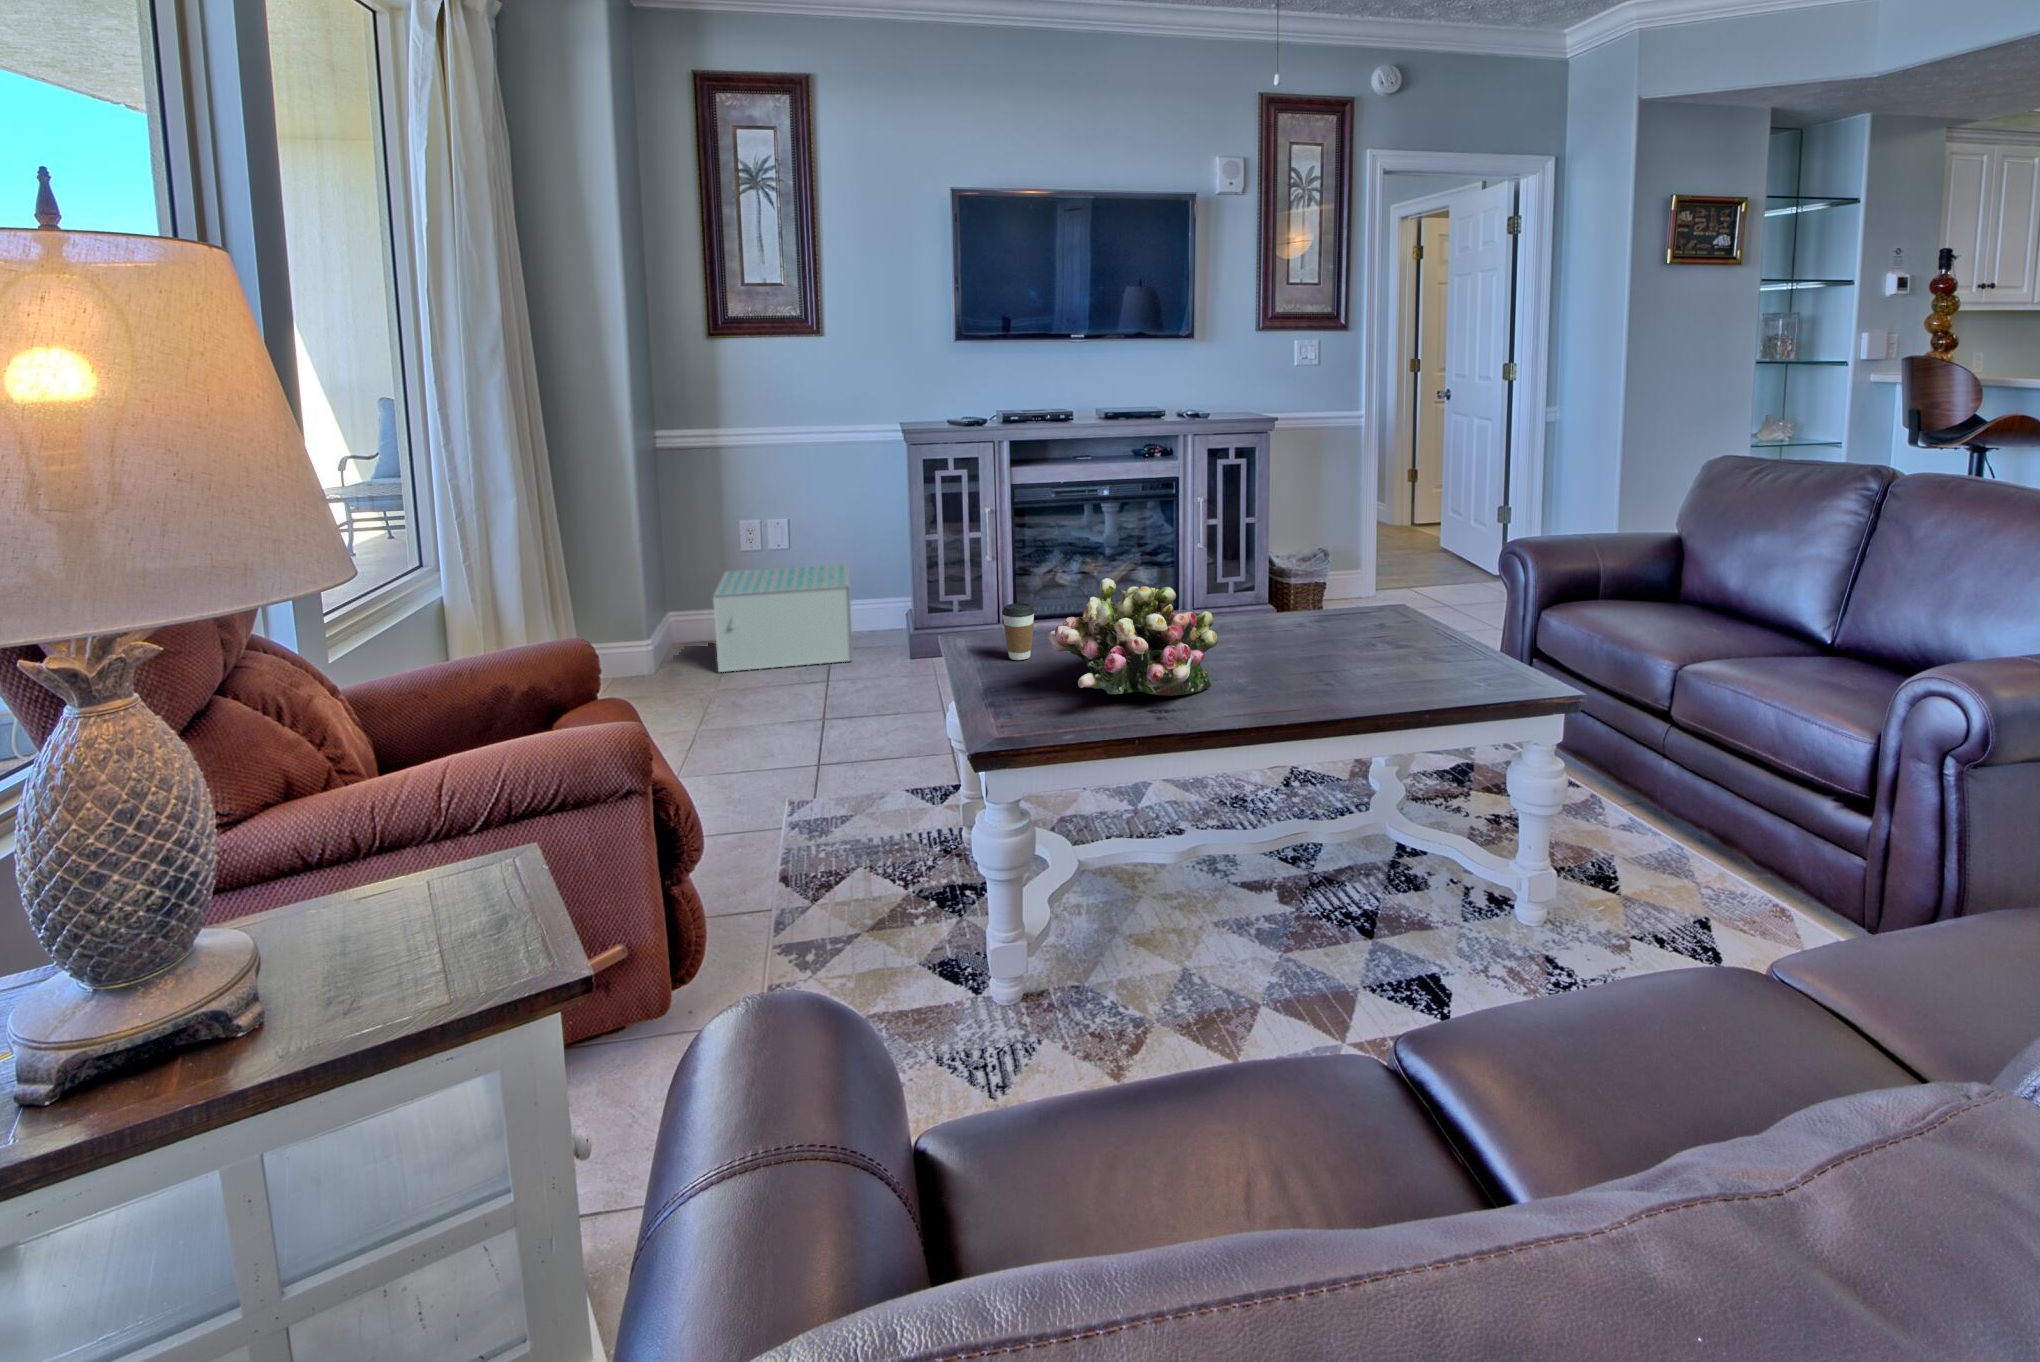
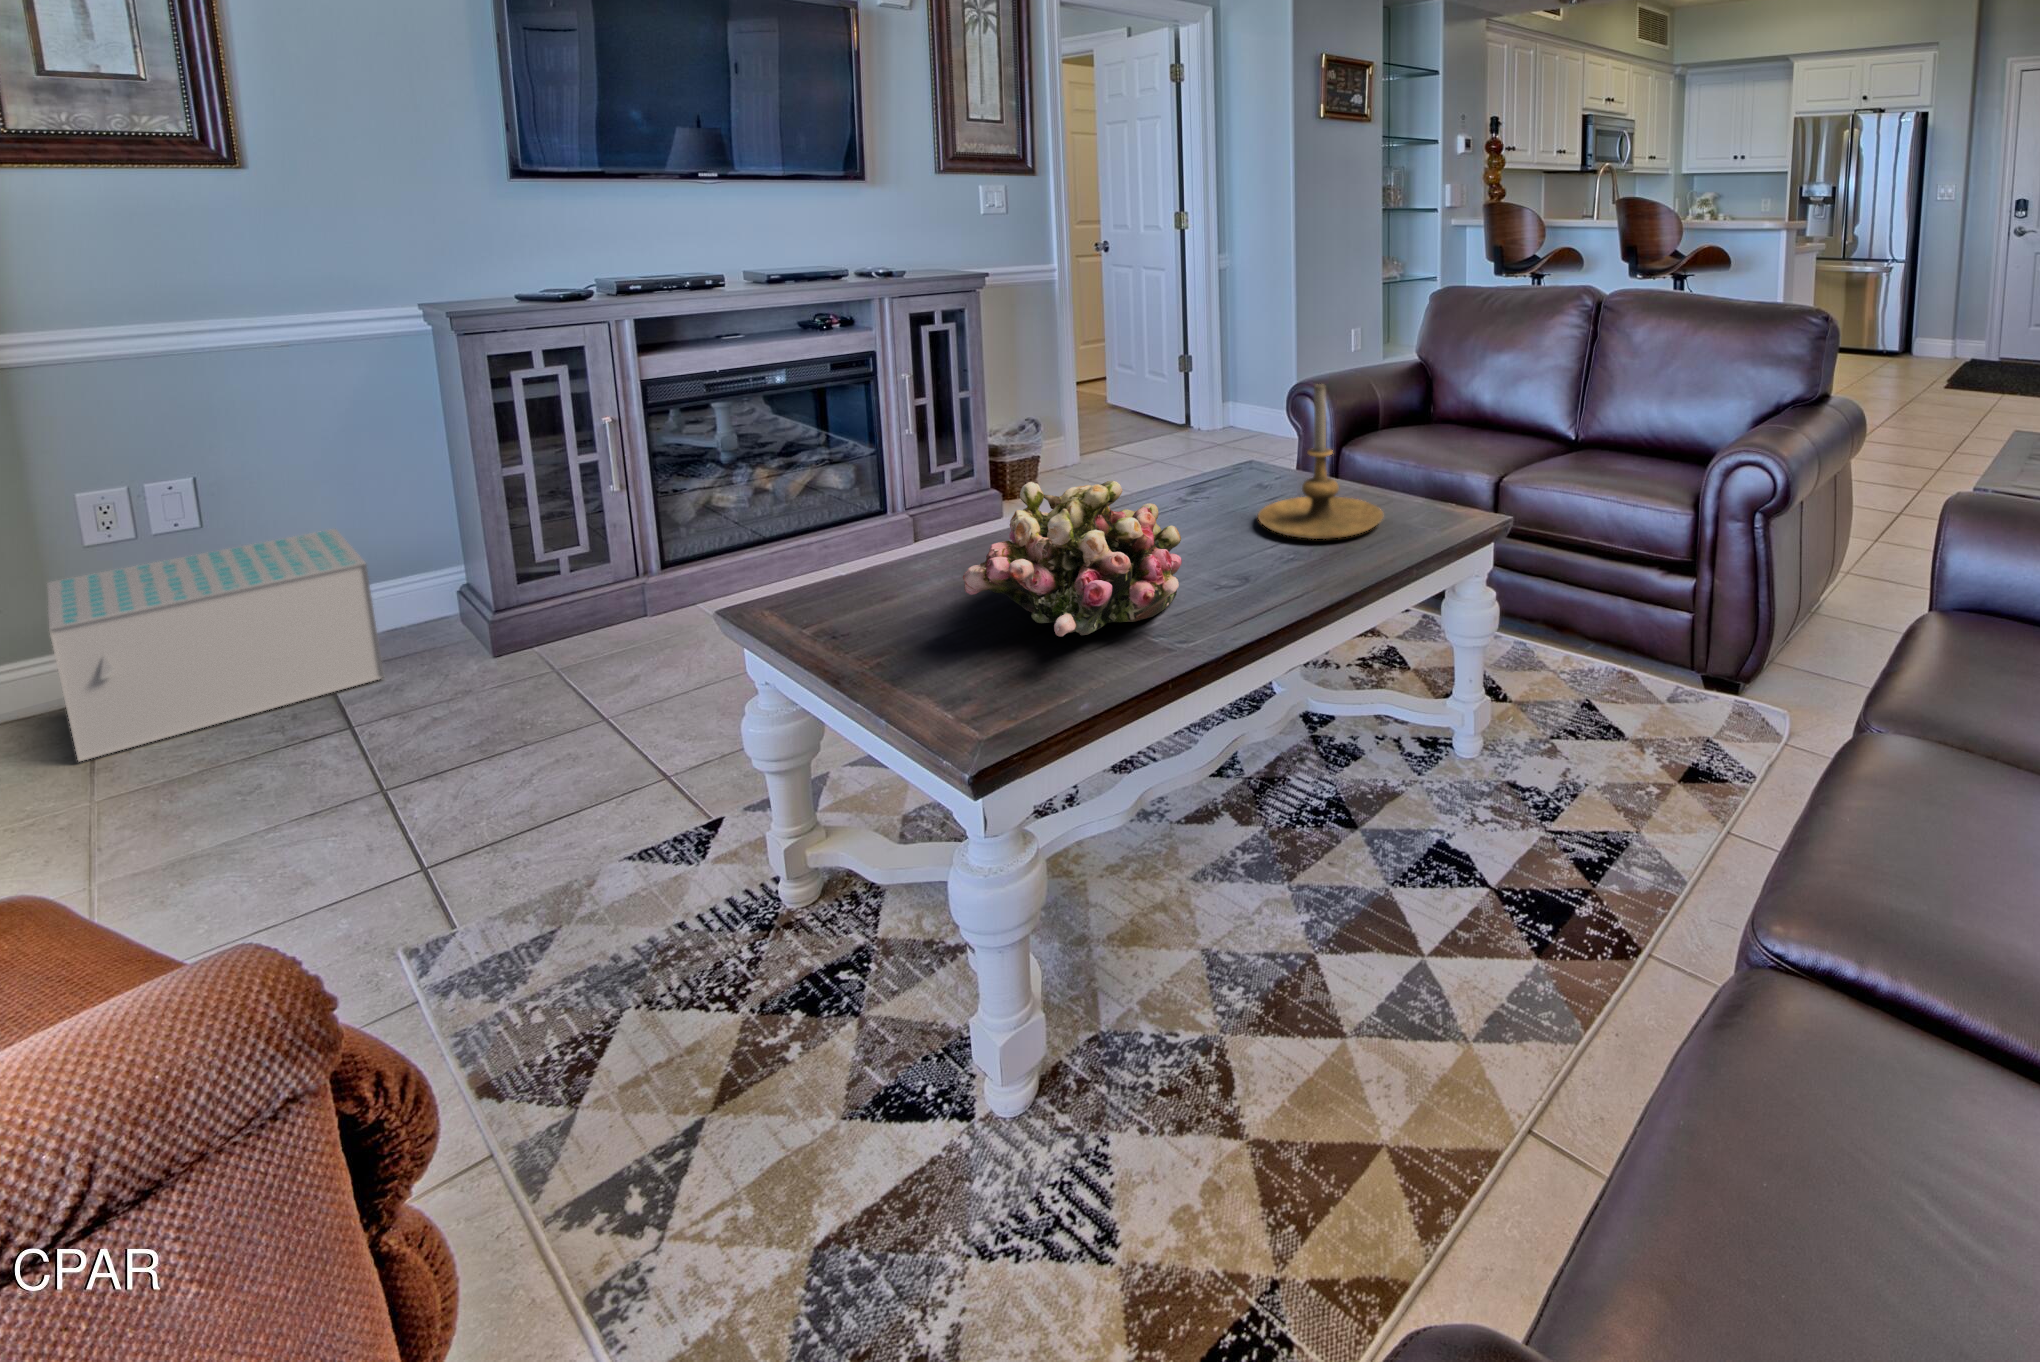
candle holder: none [1334,534,1452,674] -> present [1258,384,1383,539]
coffee cup: present [1002,603,1035,660] -> none [847,536,898,619]

